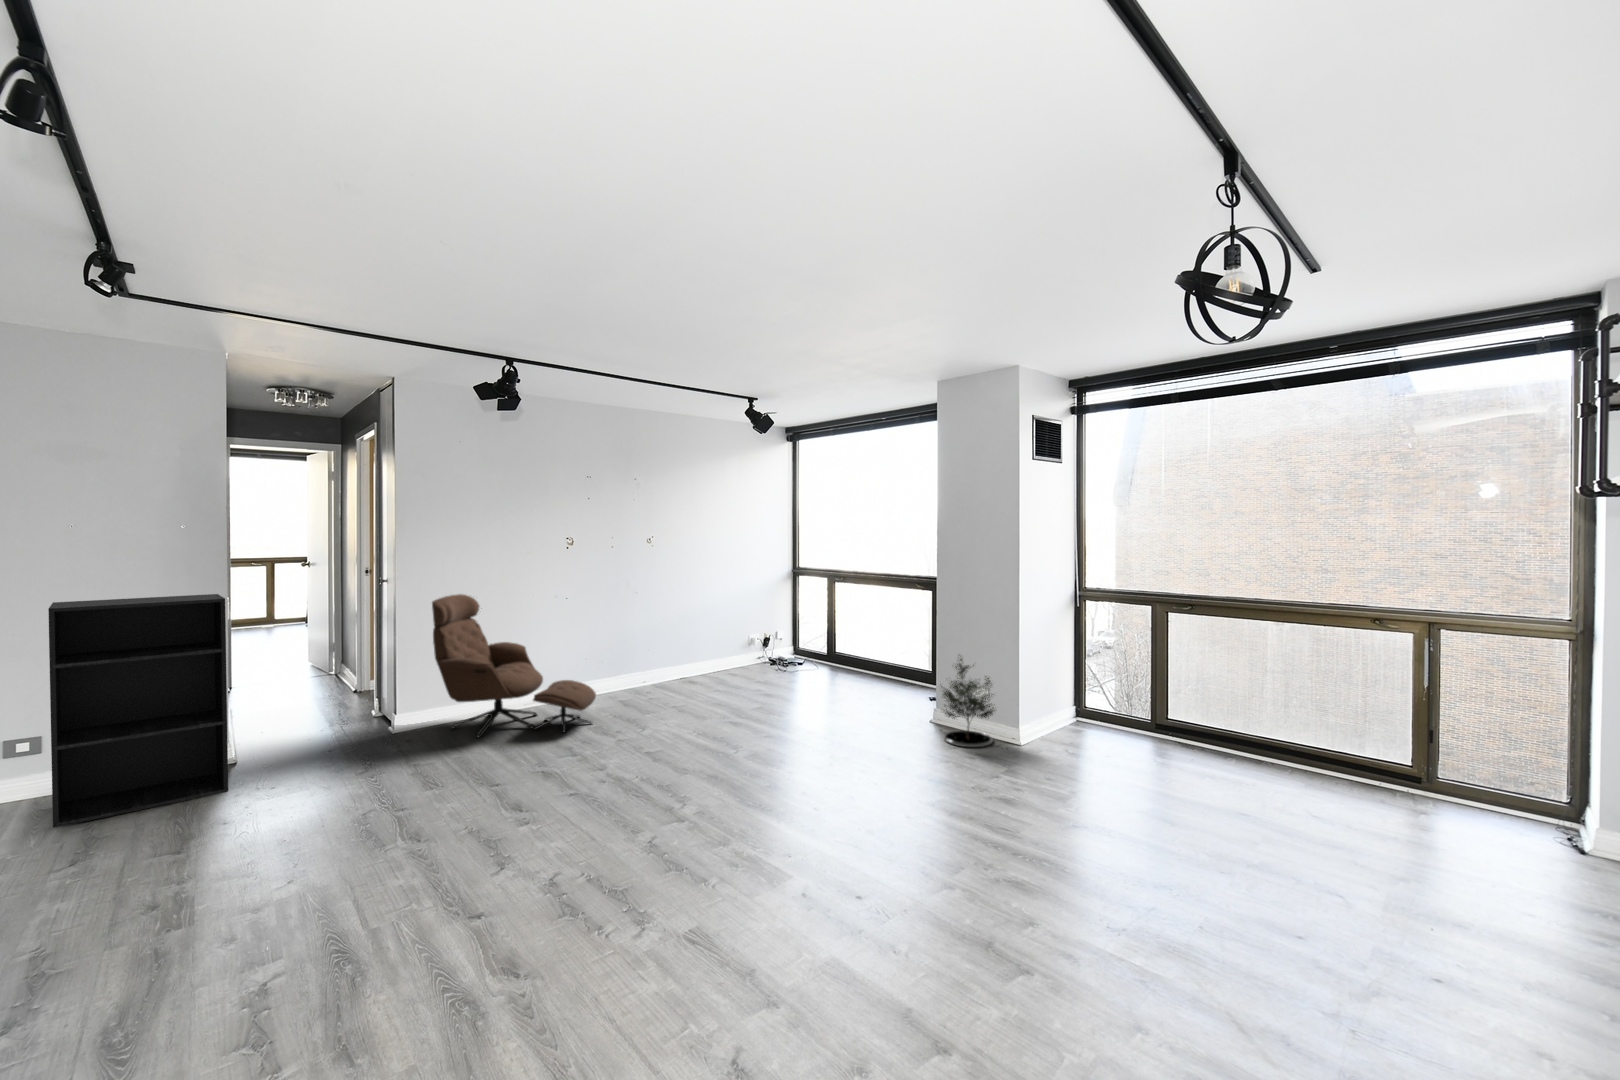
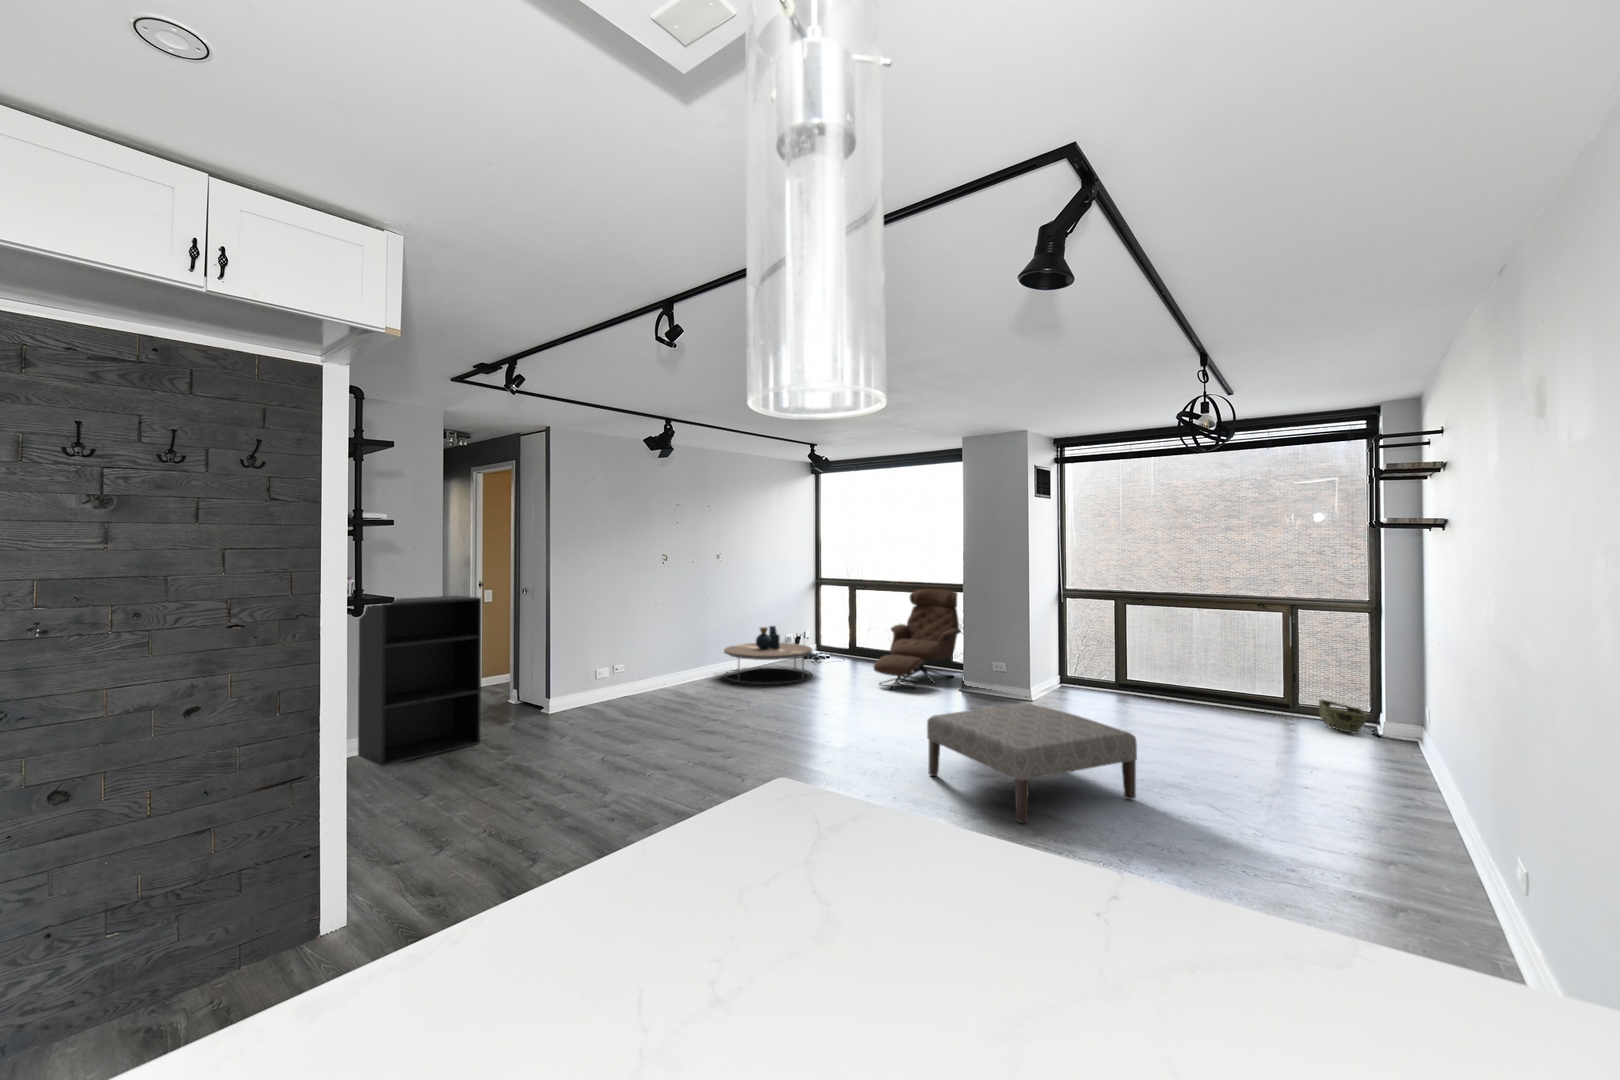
lounge chair: present [432,594,596,737] -> present [874,589,961,689]
coffee table: none [645,628,758,704] -> present [724,626,812,684]
potted tree: present [941,659,995,747] -> none [973,636,1014,702]
woven basket: none [1473,774,1563,840] -> present [1319,700,1367,733]
ottoman: none [765,781,1092,1044] -> present [927,704,1137,823]

